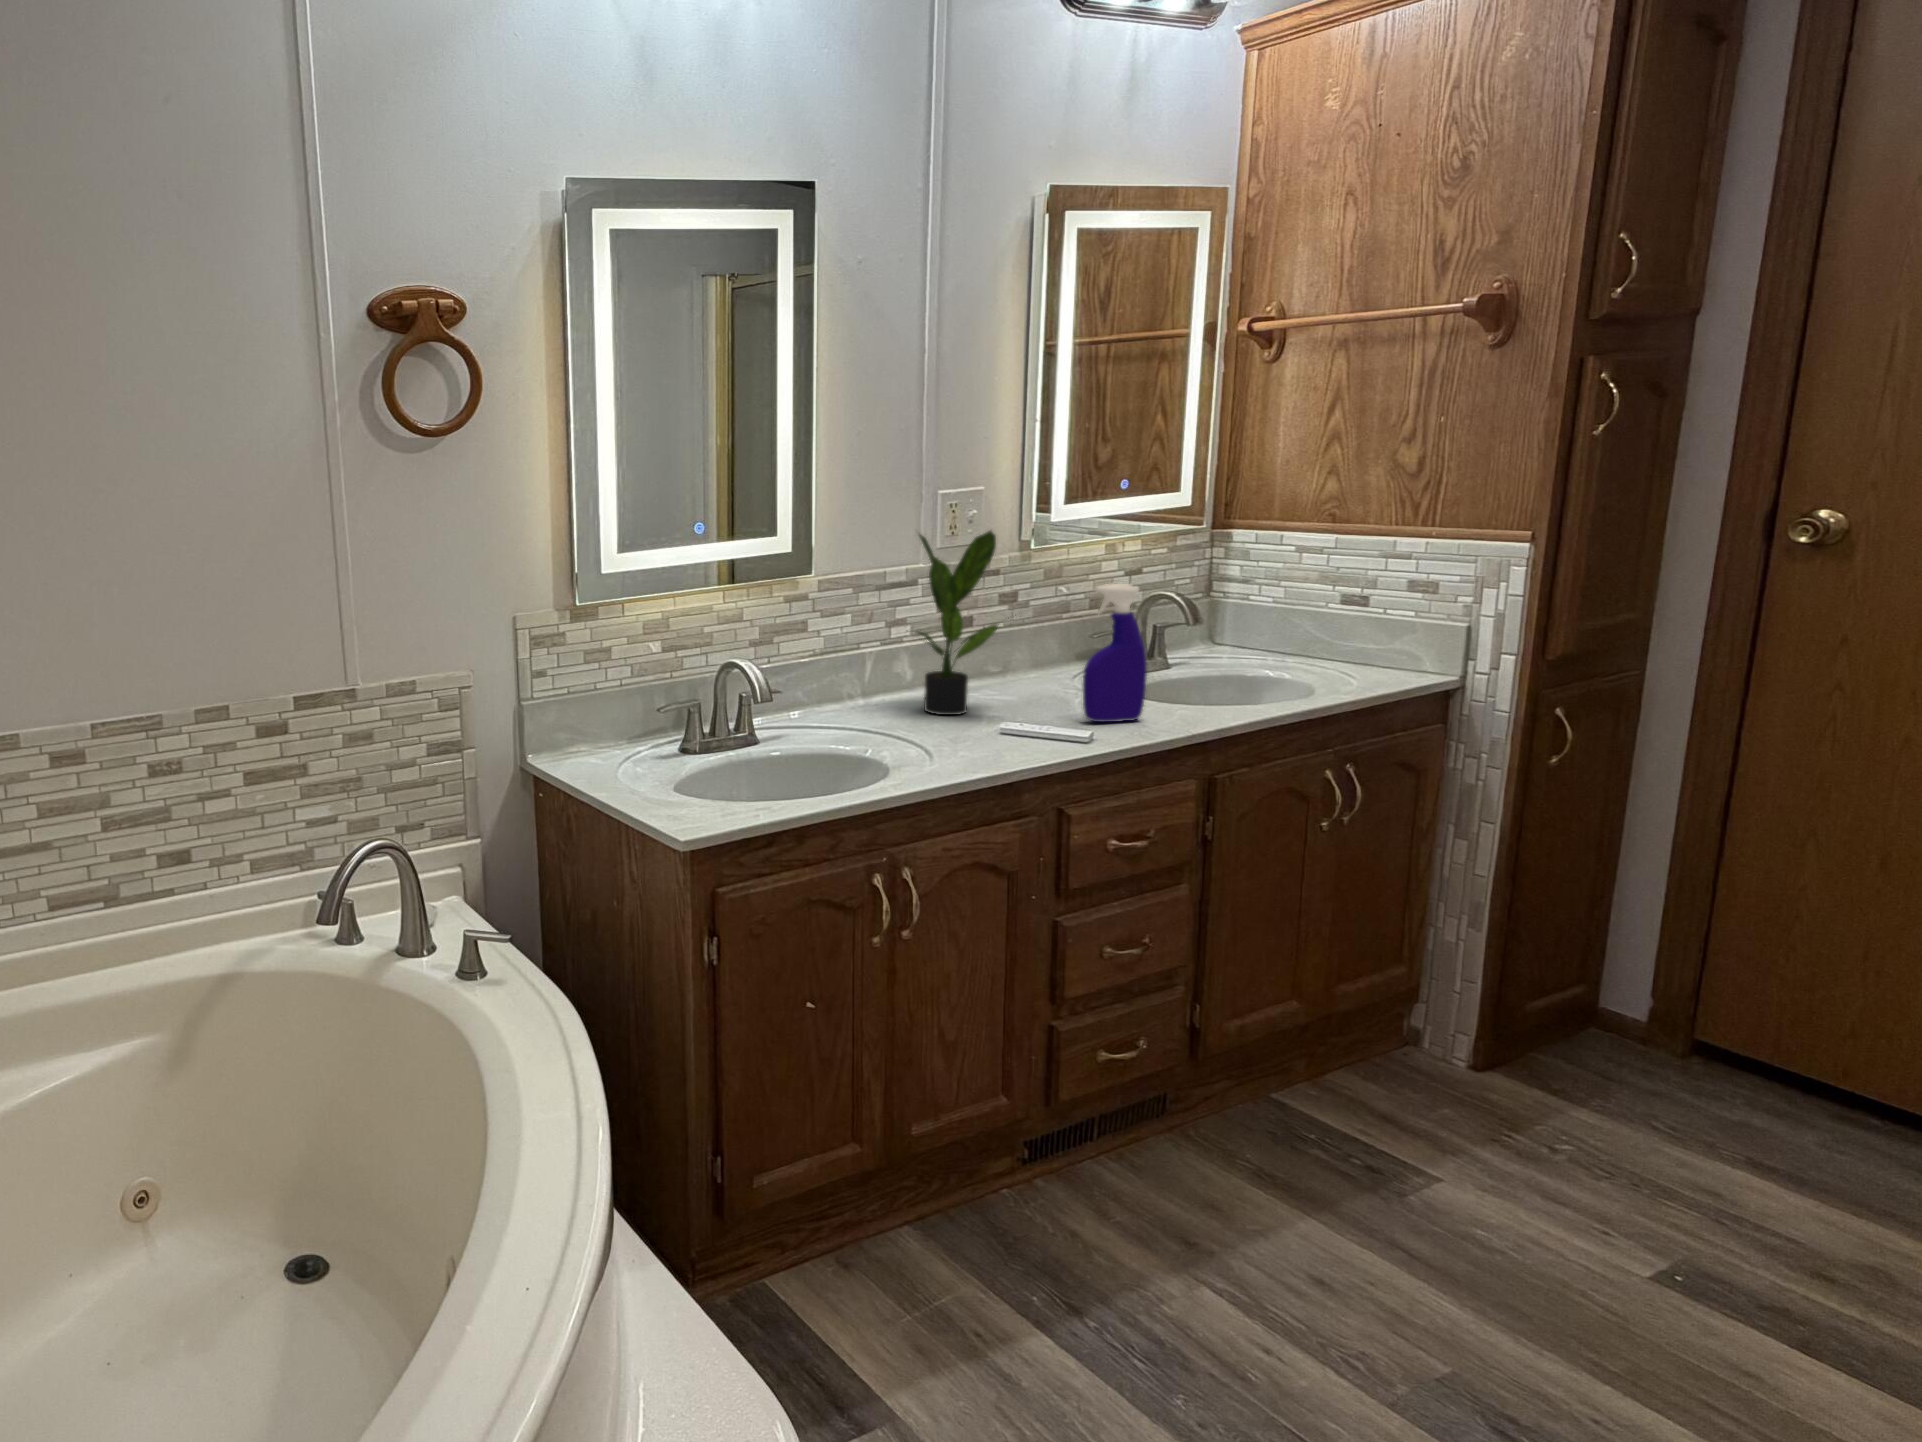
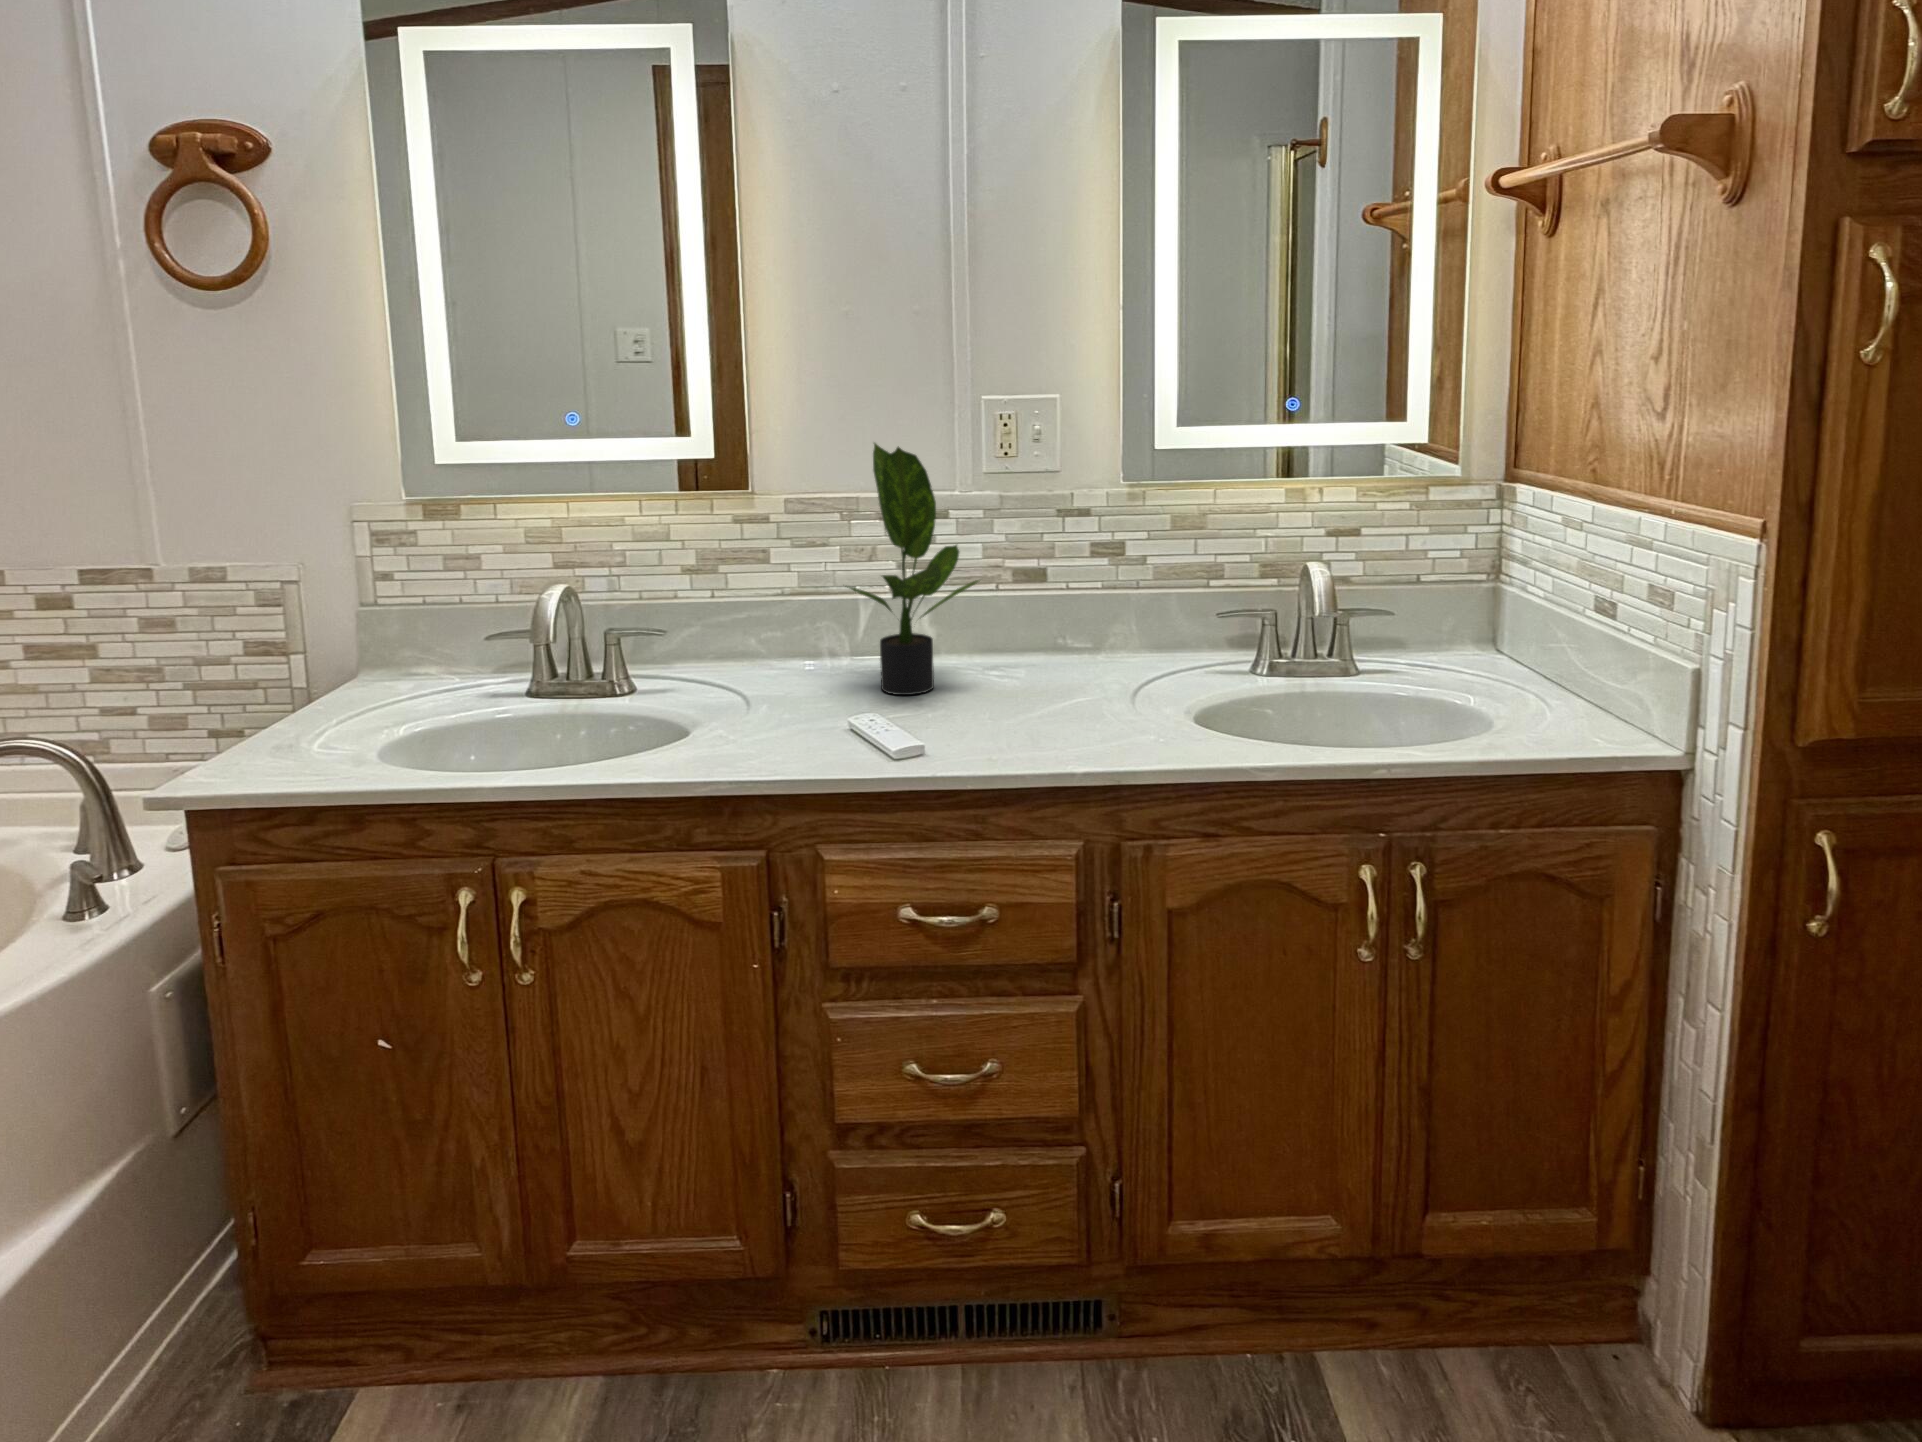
spray bottle: present [1083,584,1147,722] -> none [990,536,1076,737]

